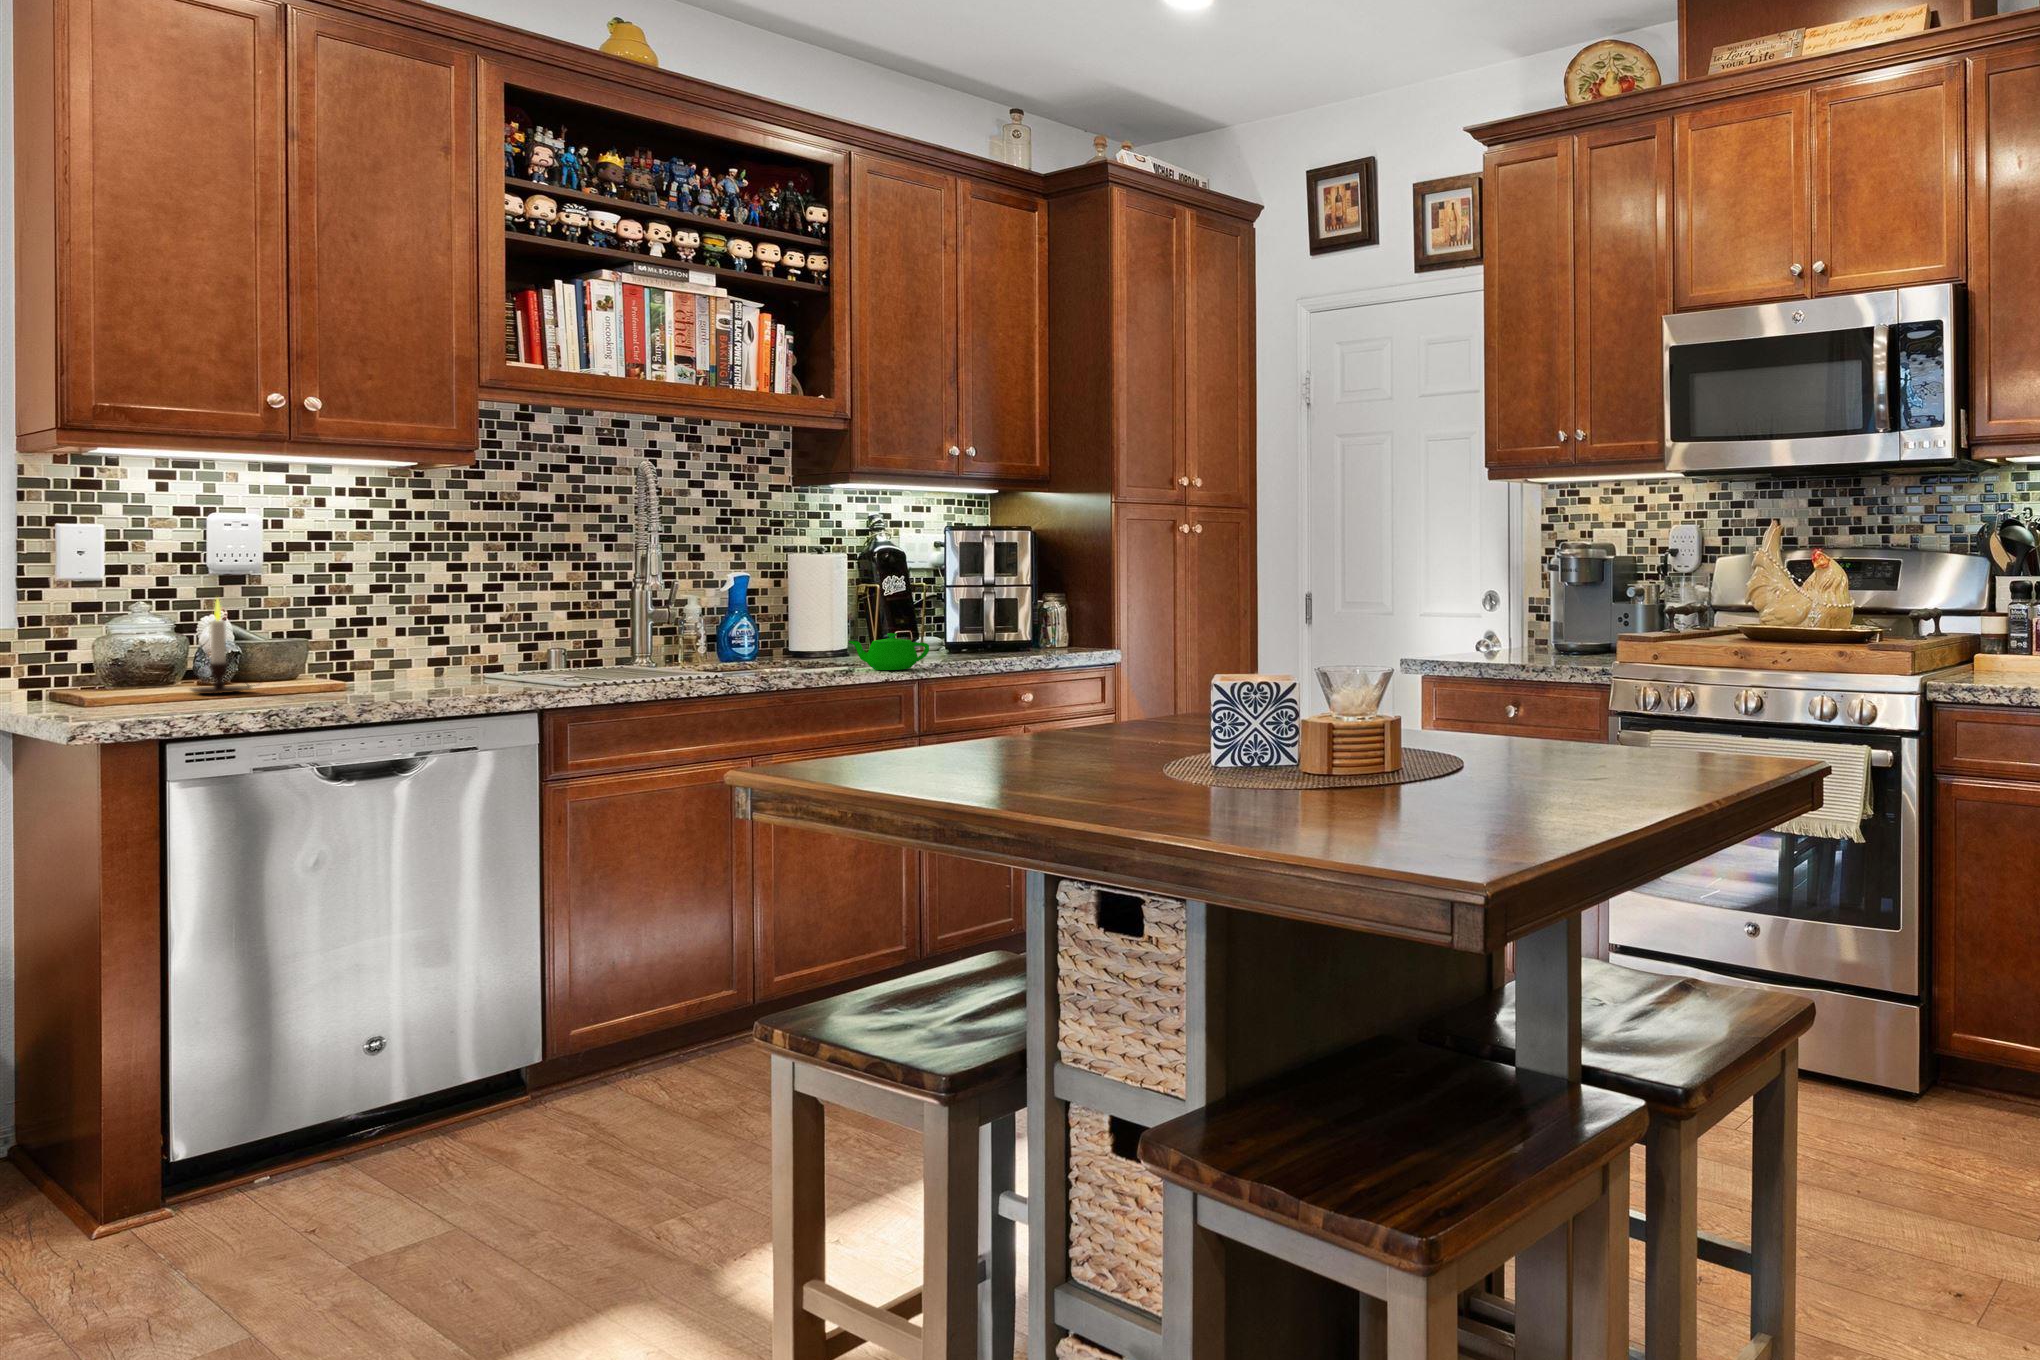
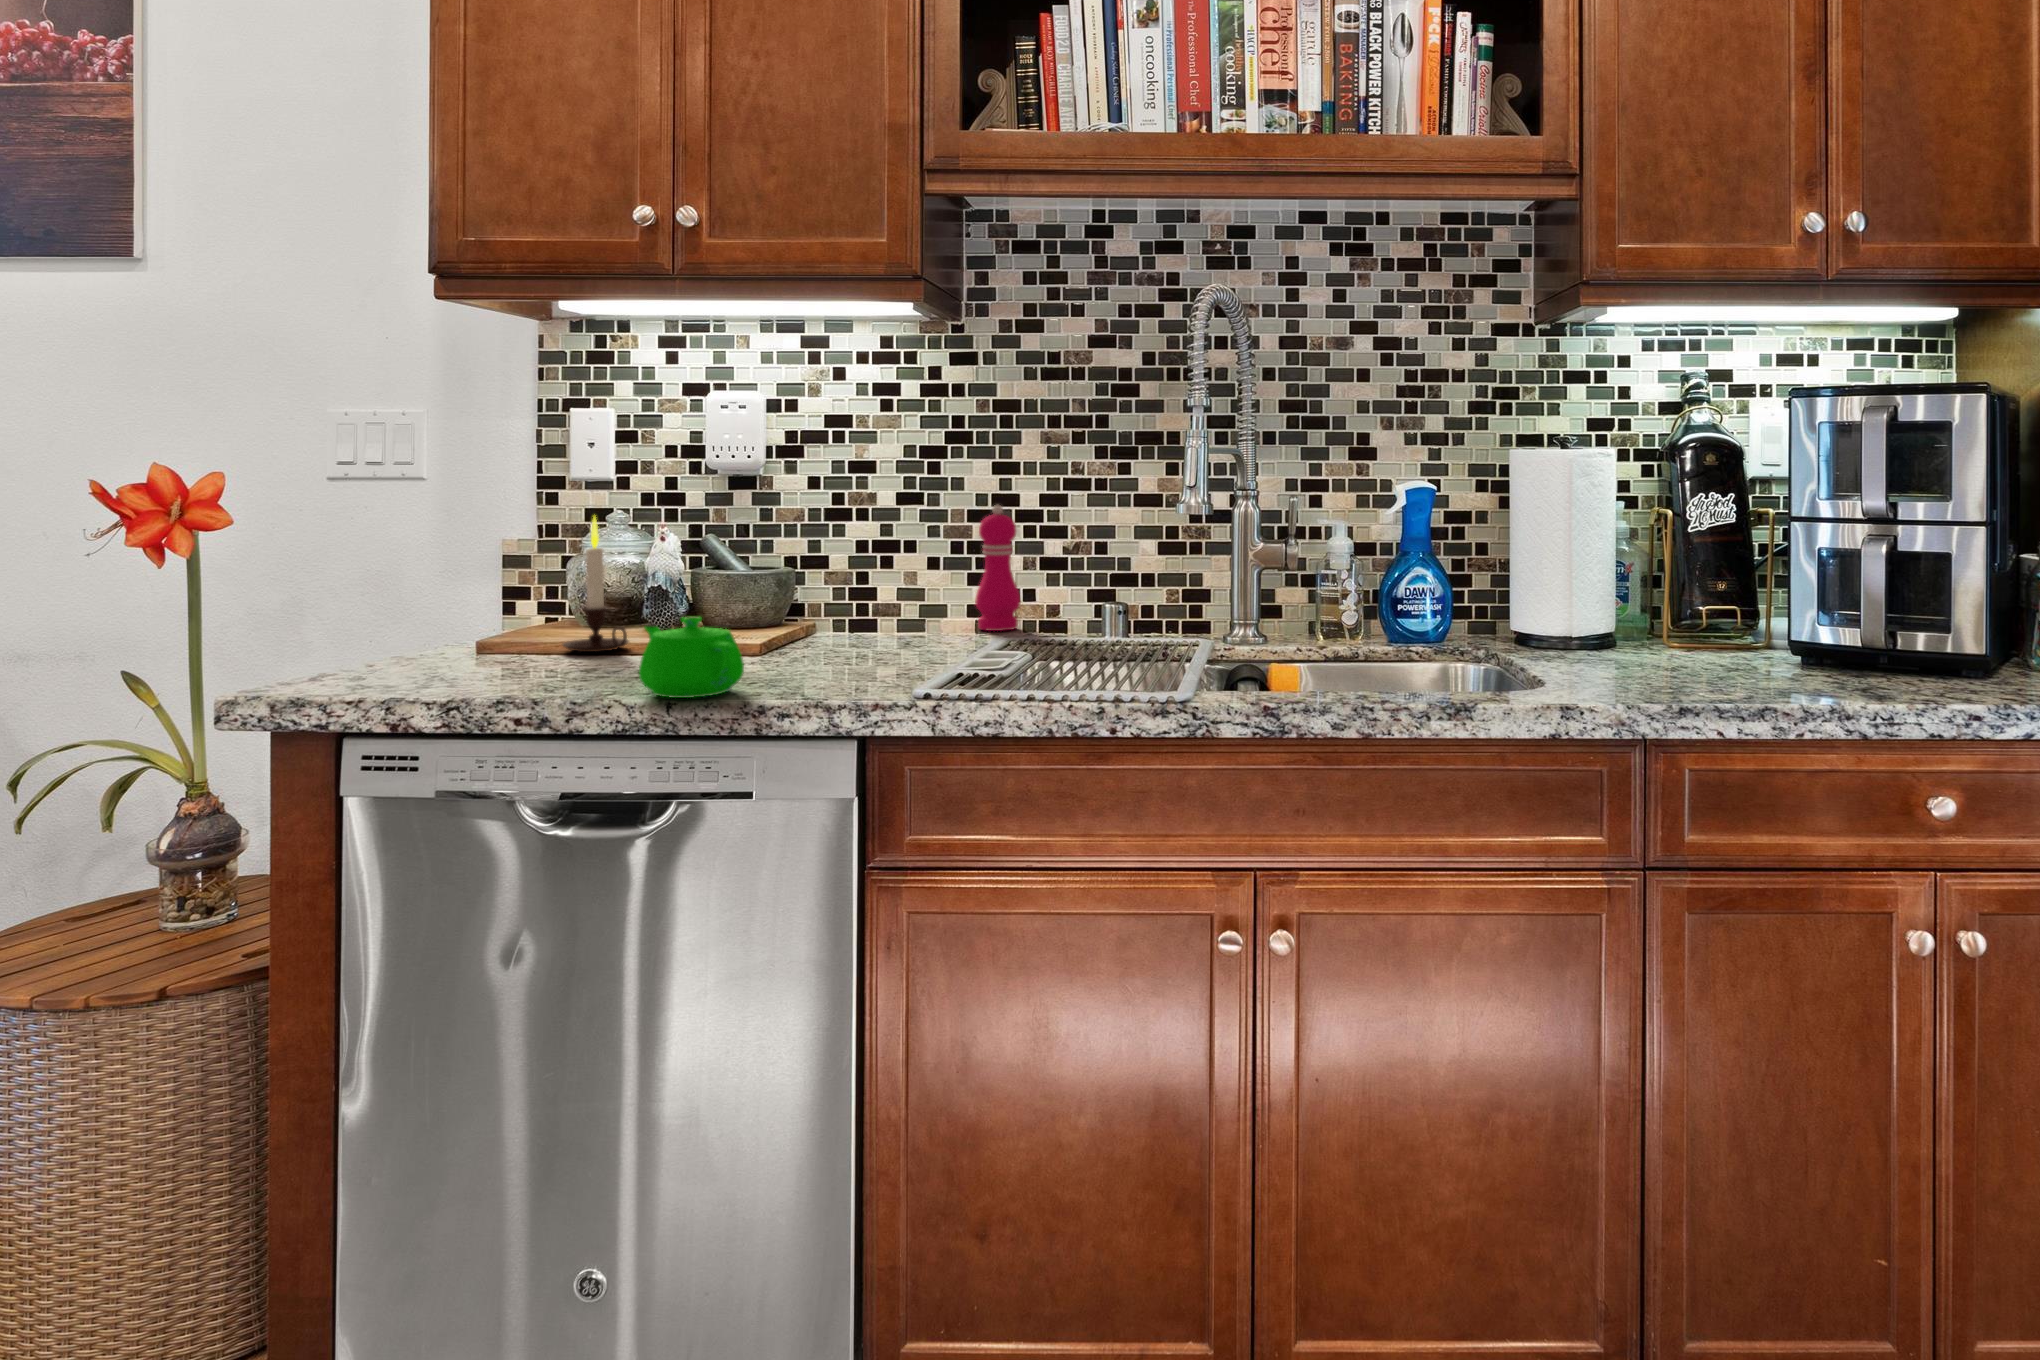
pepper mill: none [467,590,502,671] -> present [975,505,1020,631]
teapot: present [849,633,929,670] -> present [639,617,744,698]

